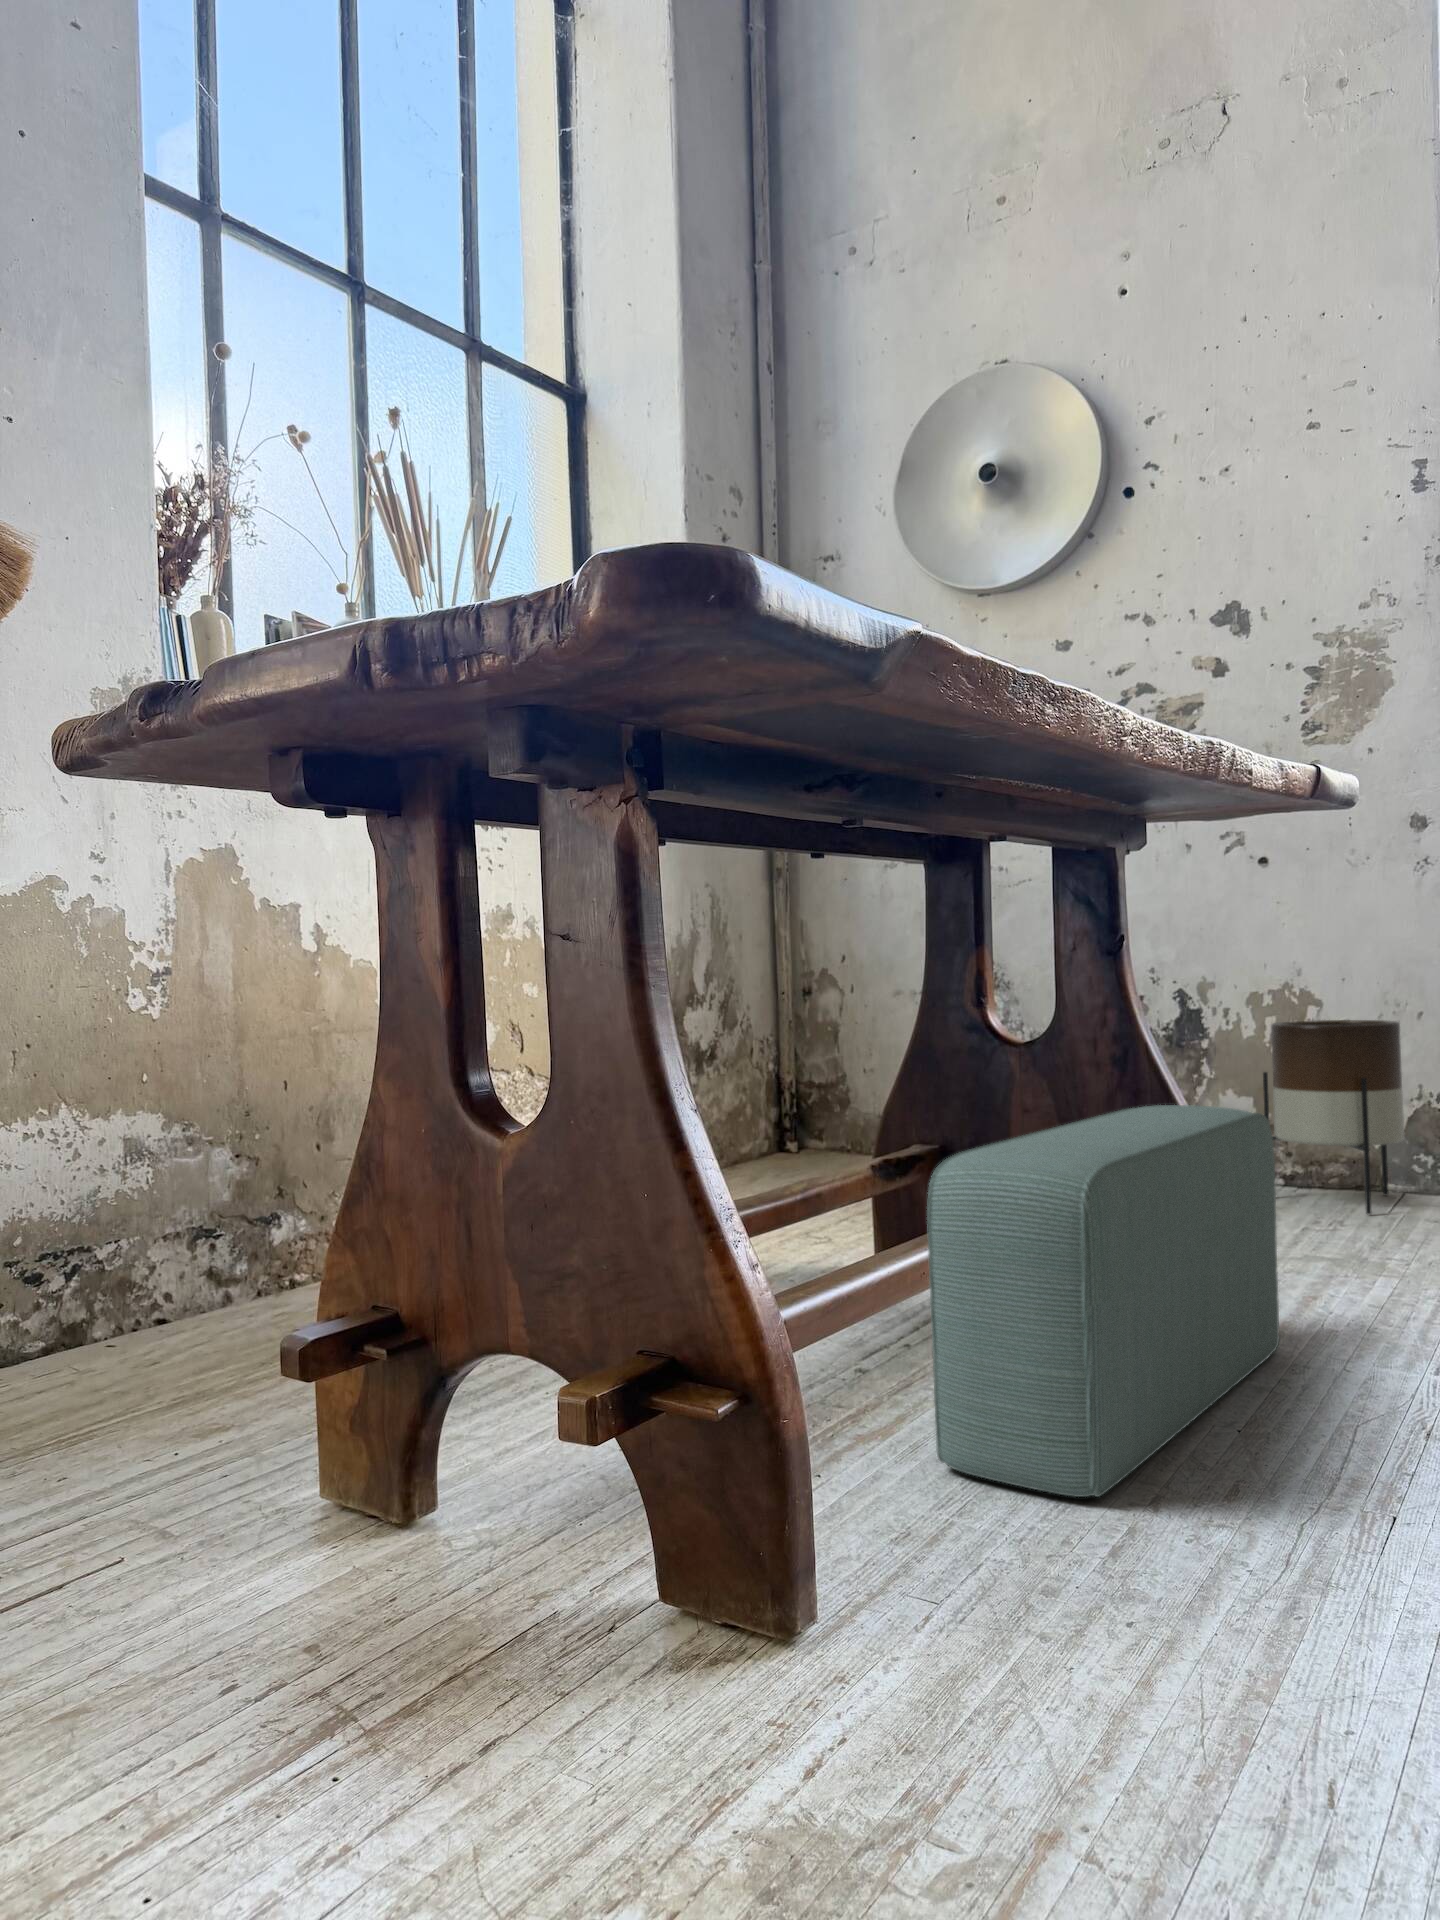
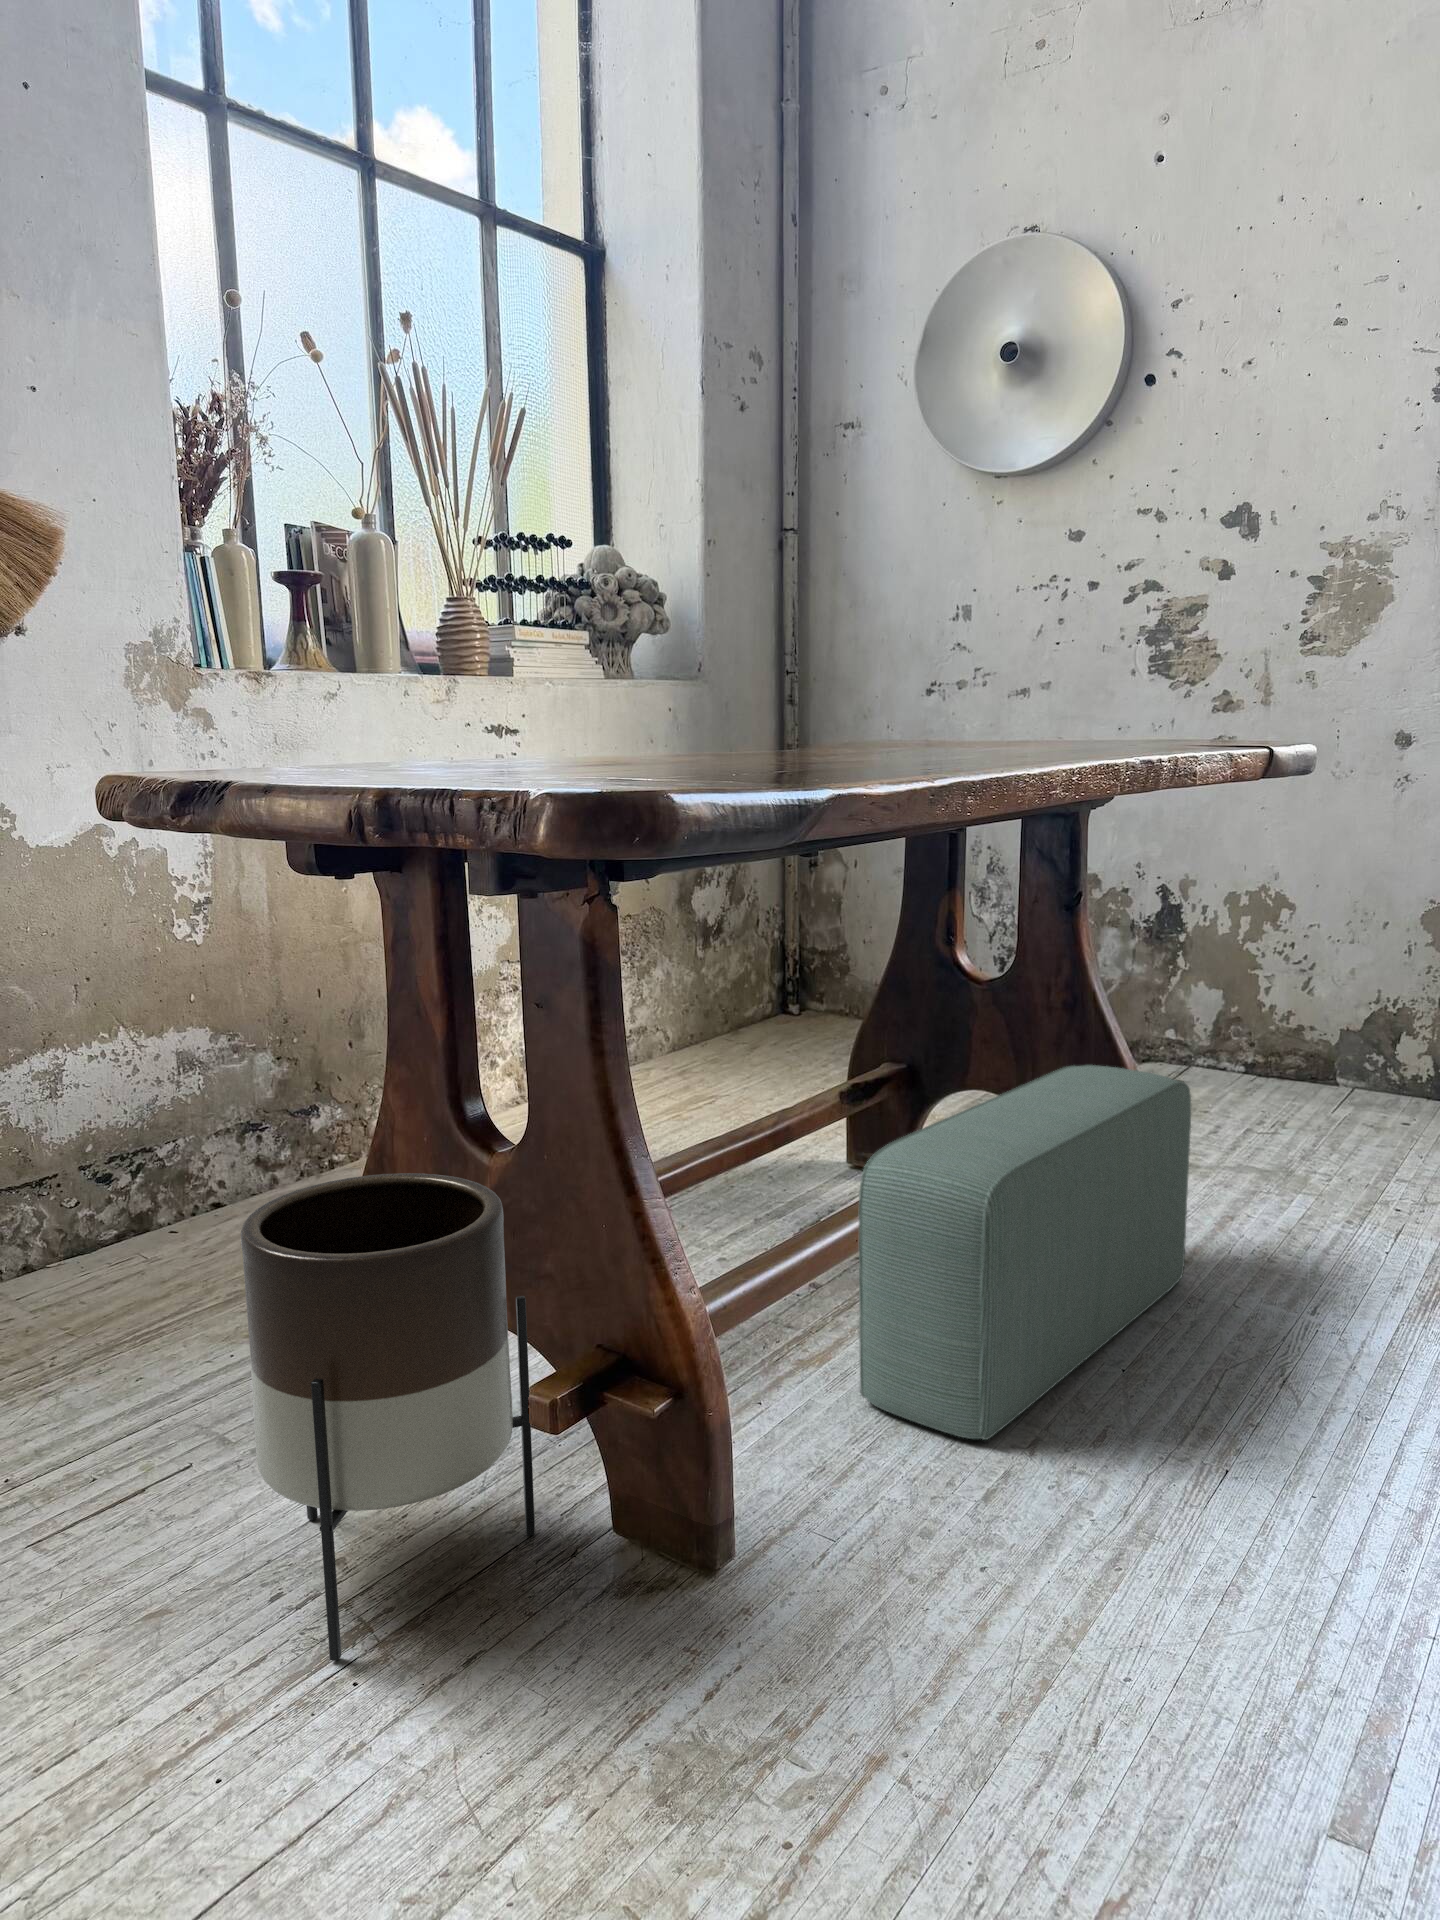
planter: present [1263,1020,1405,1215] -> present [241,1173,535,1661]

